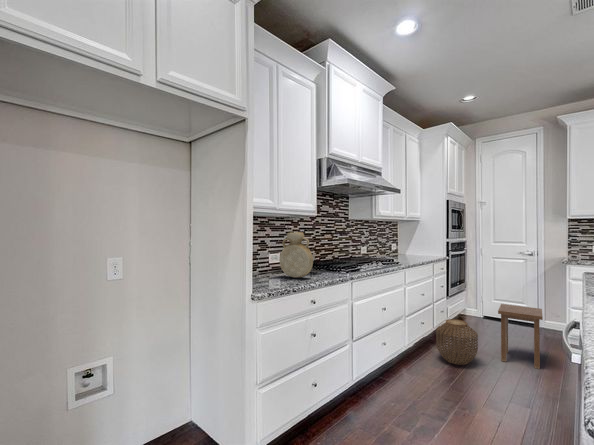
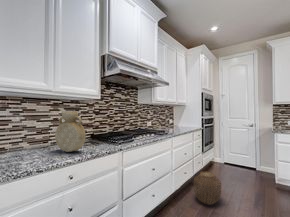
stool: present [498,304,543,369] -> none [234,159,264,206]

